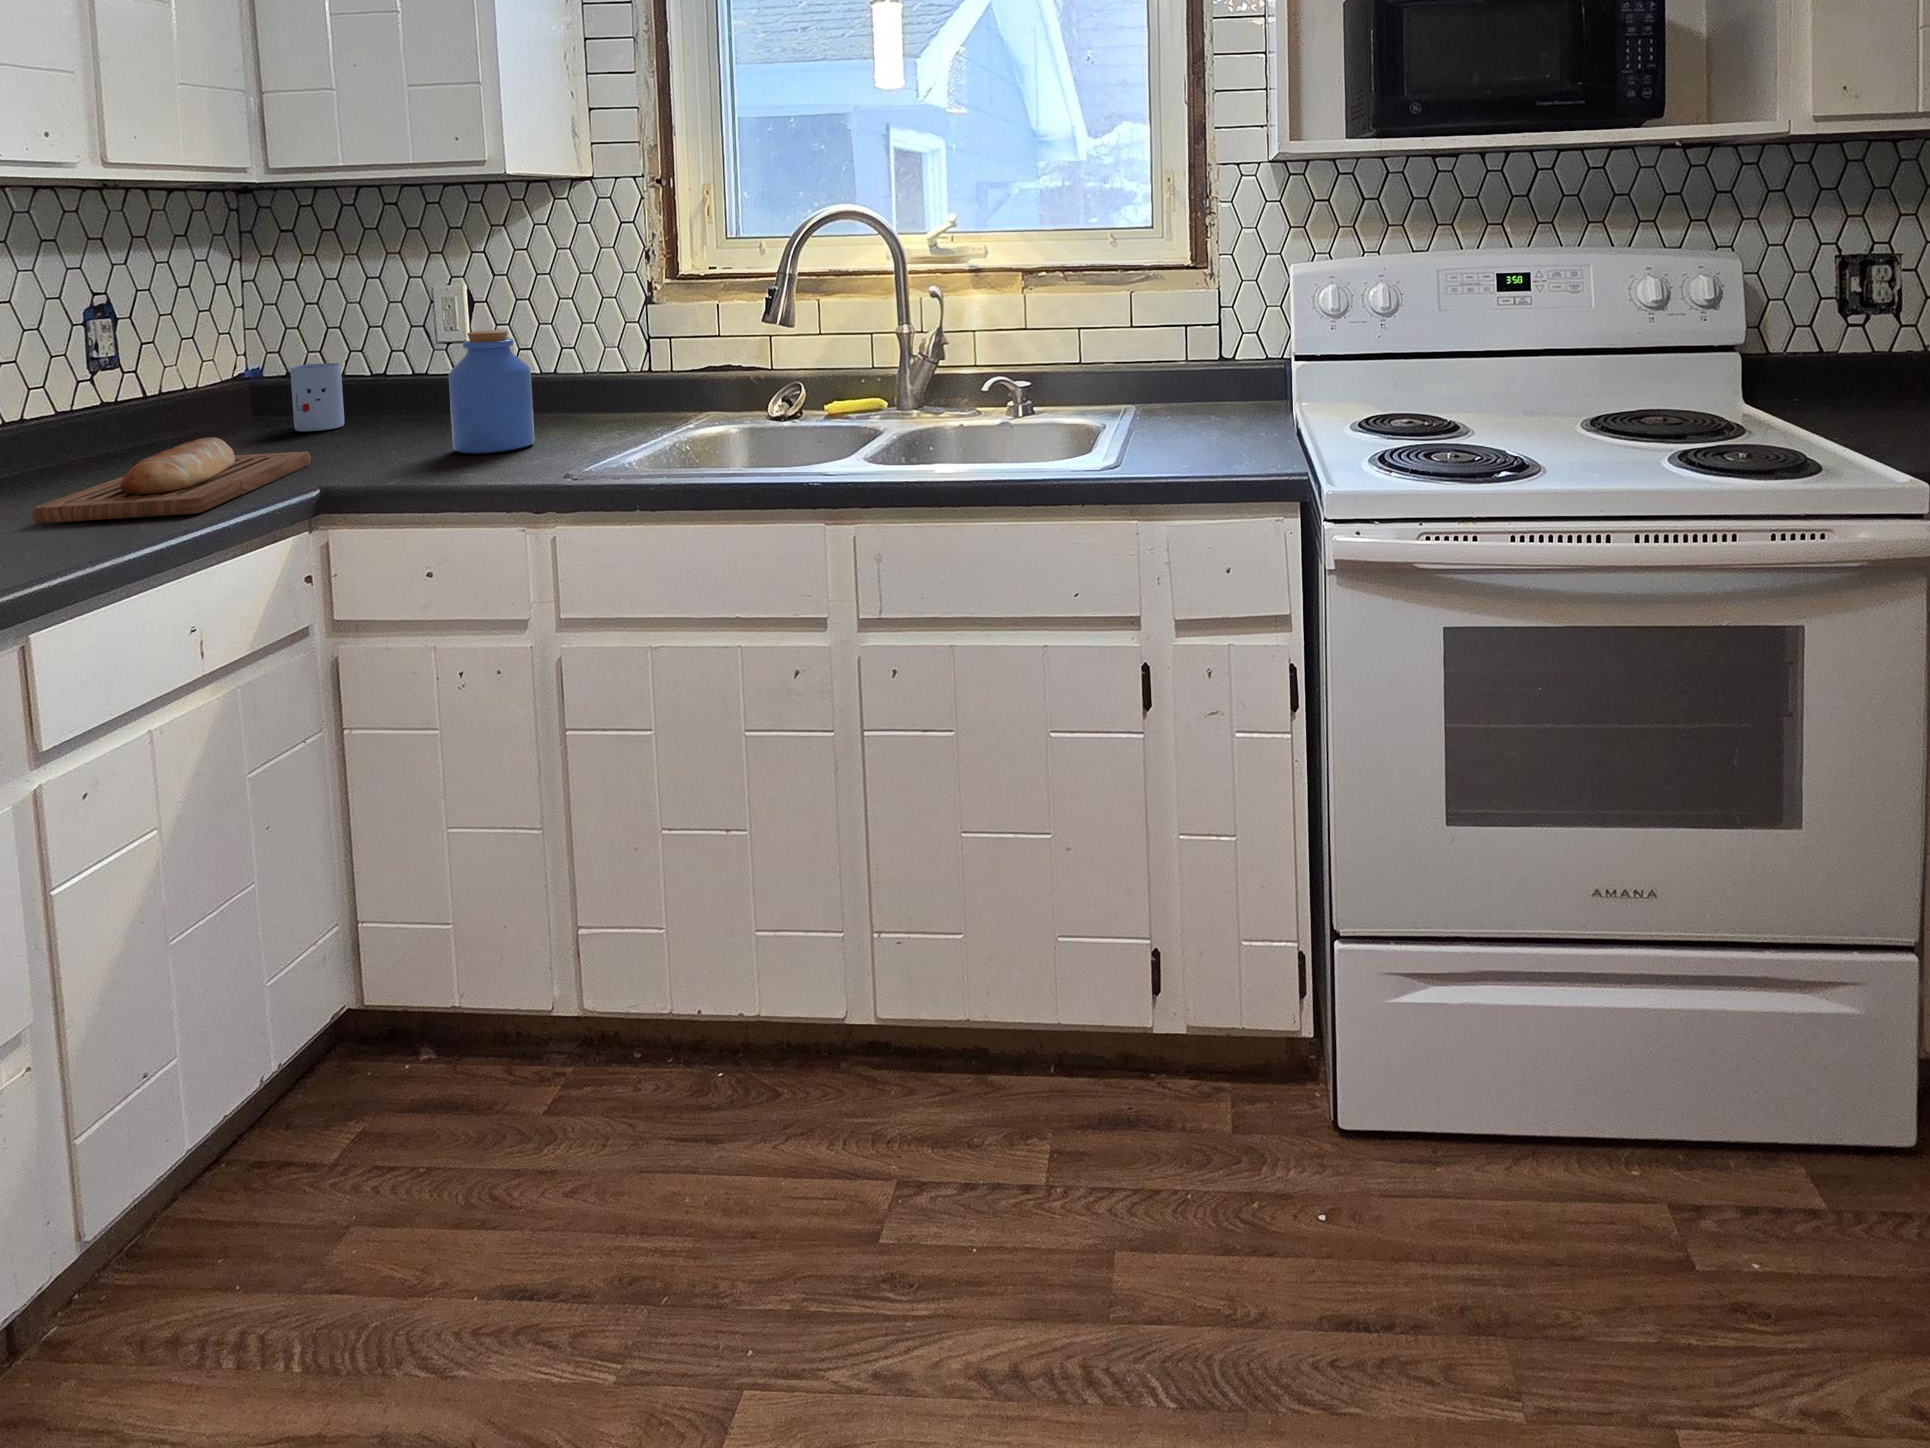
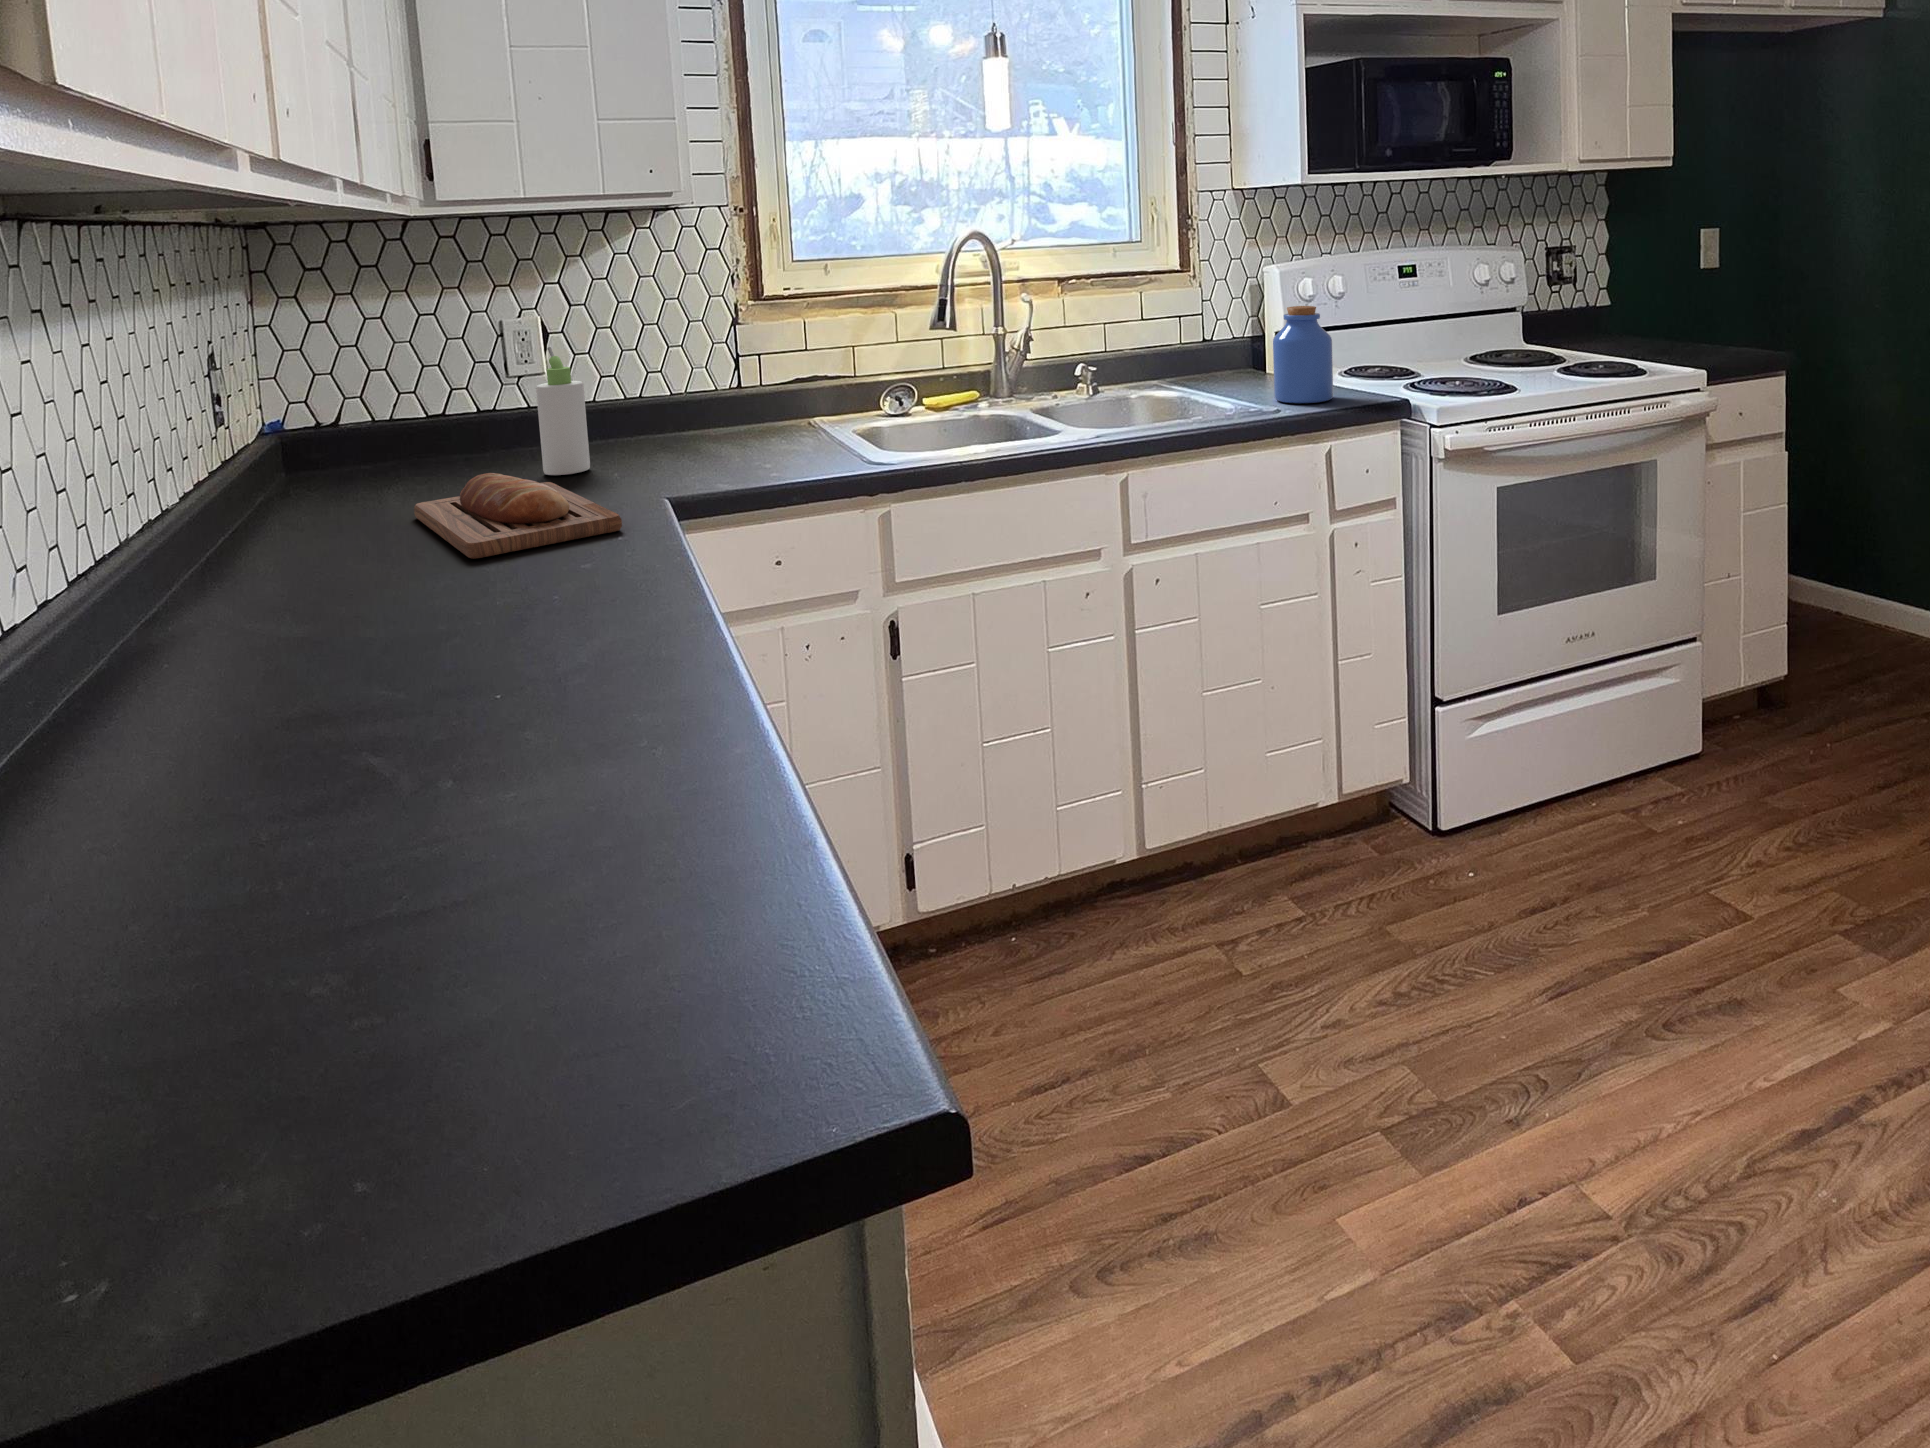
bottle: none [366,316,422,445] -> present [536,347,590,475]
jar: present [449,330,535,453] -> present [1273,306,1333,403]
mug: present [291,363,344,431] -> none [359,406,432,479]

